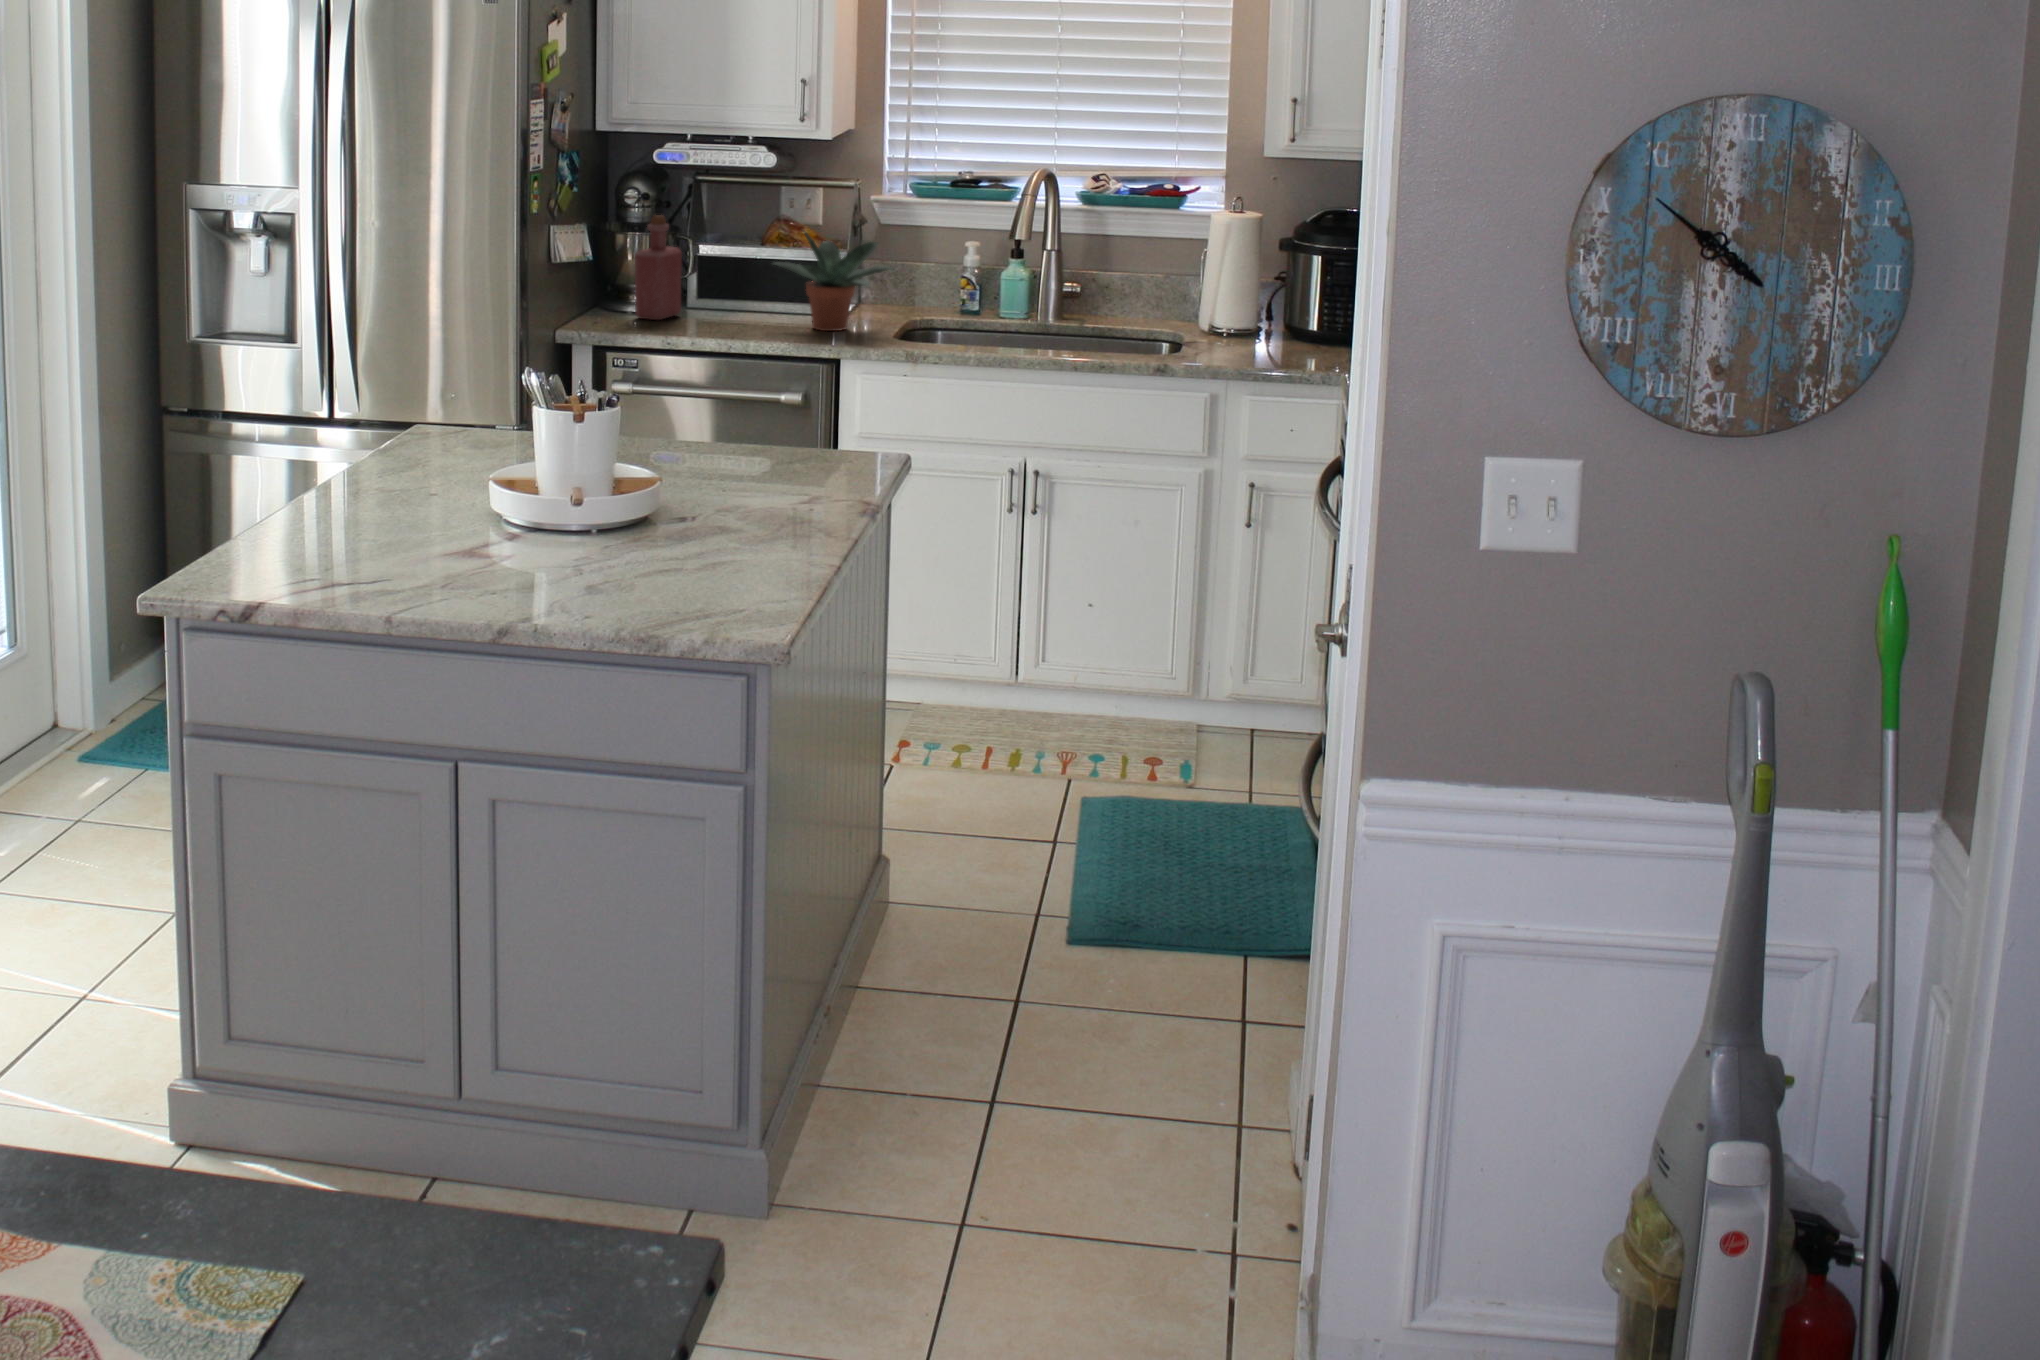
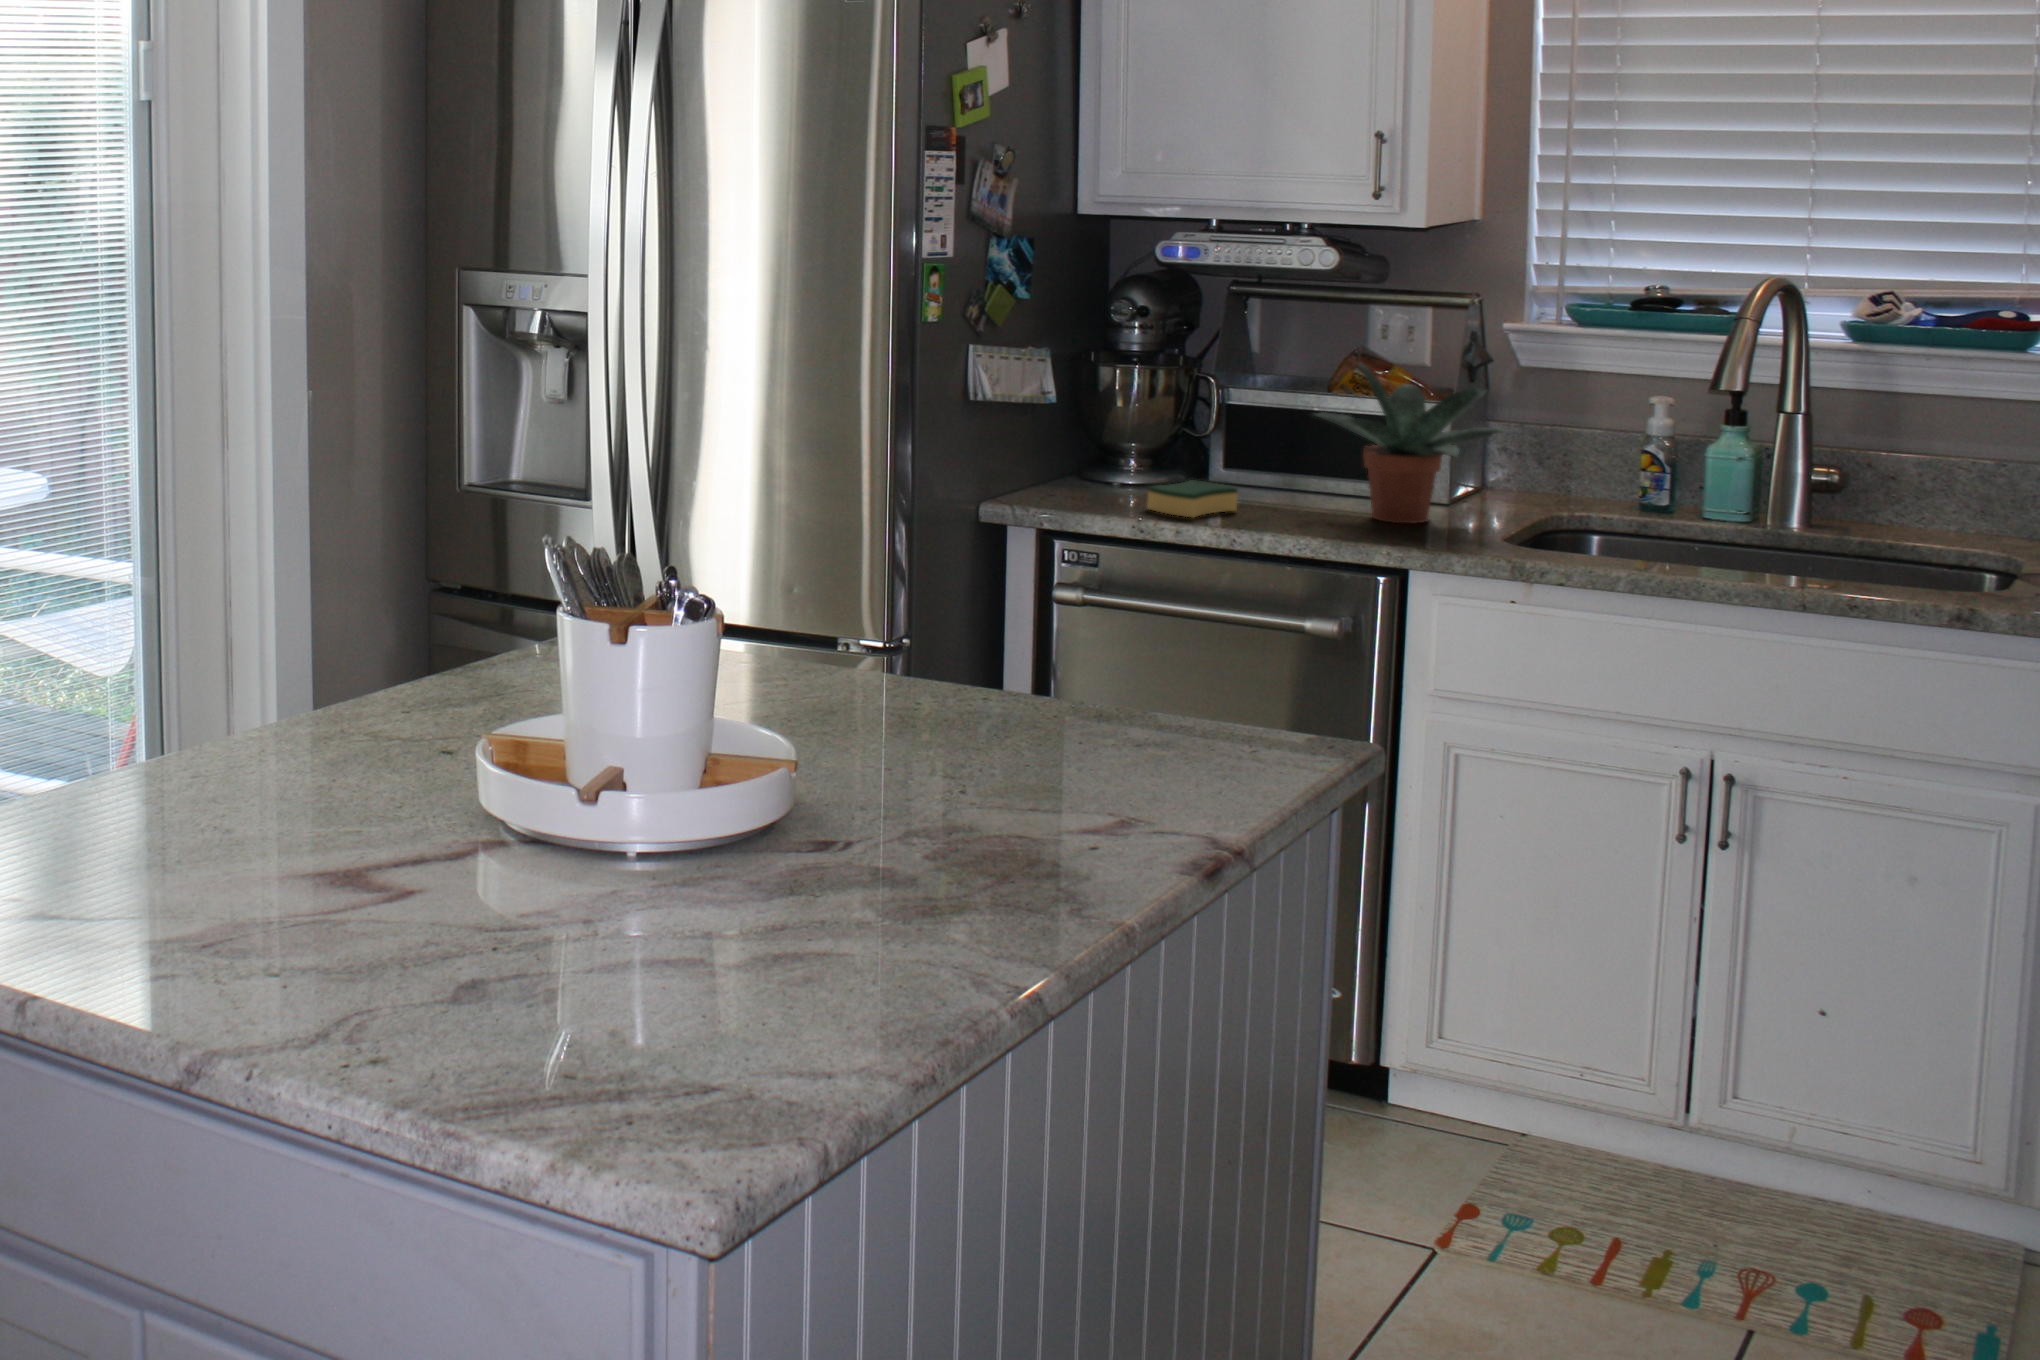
bottle: present [635,215,682,320] -> none [1104,335,1181,491]
sponge: none [674,311,730,335] -> present [1147,480,1238,517]

